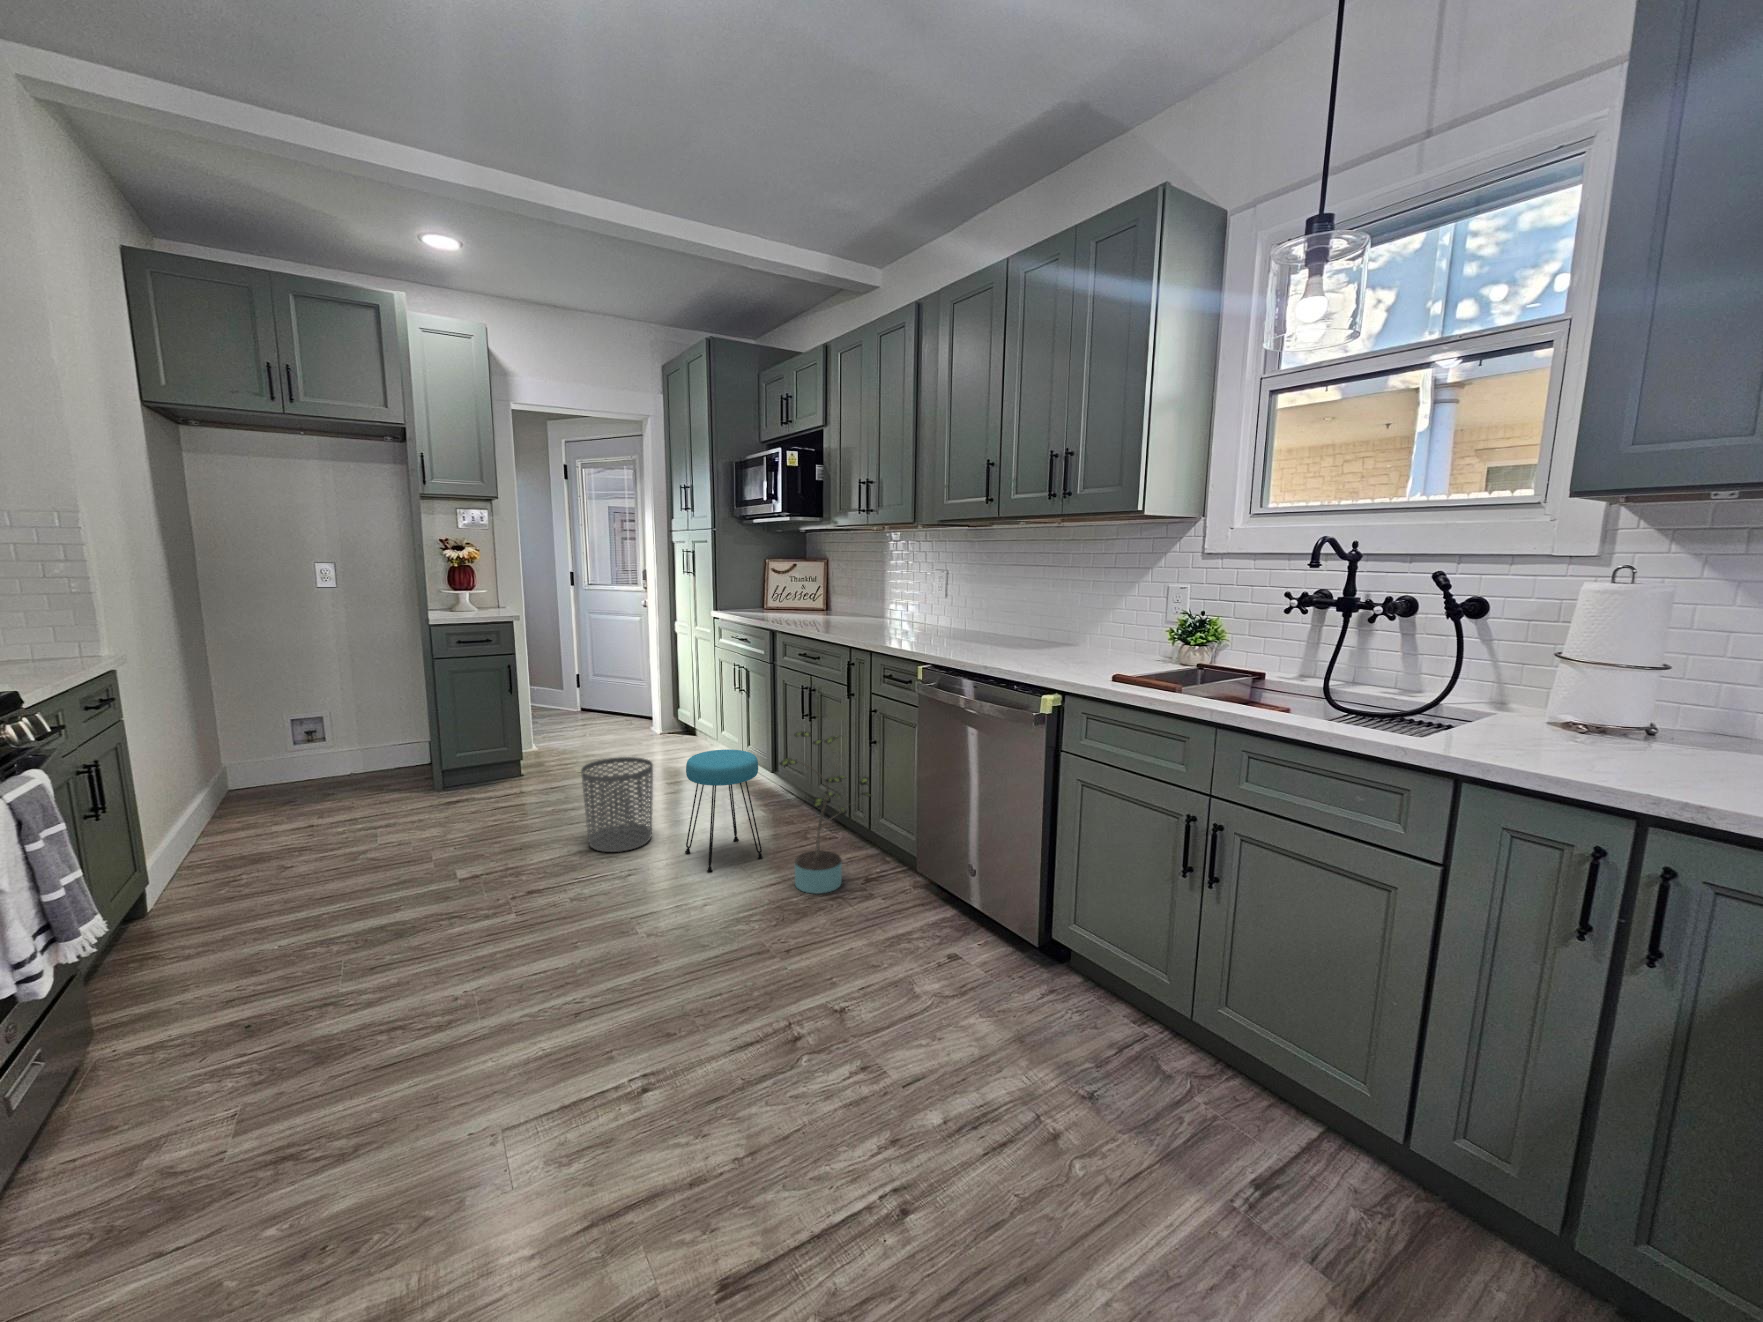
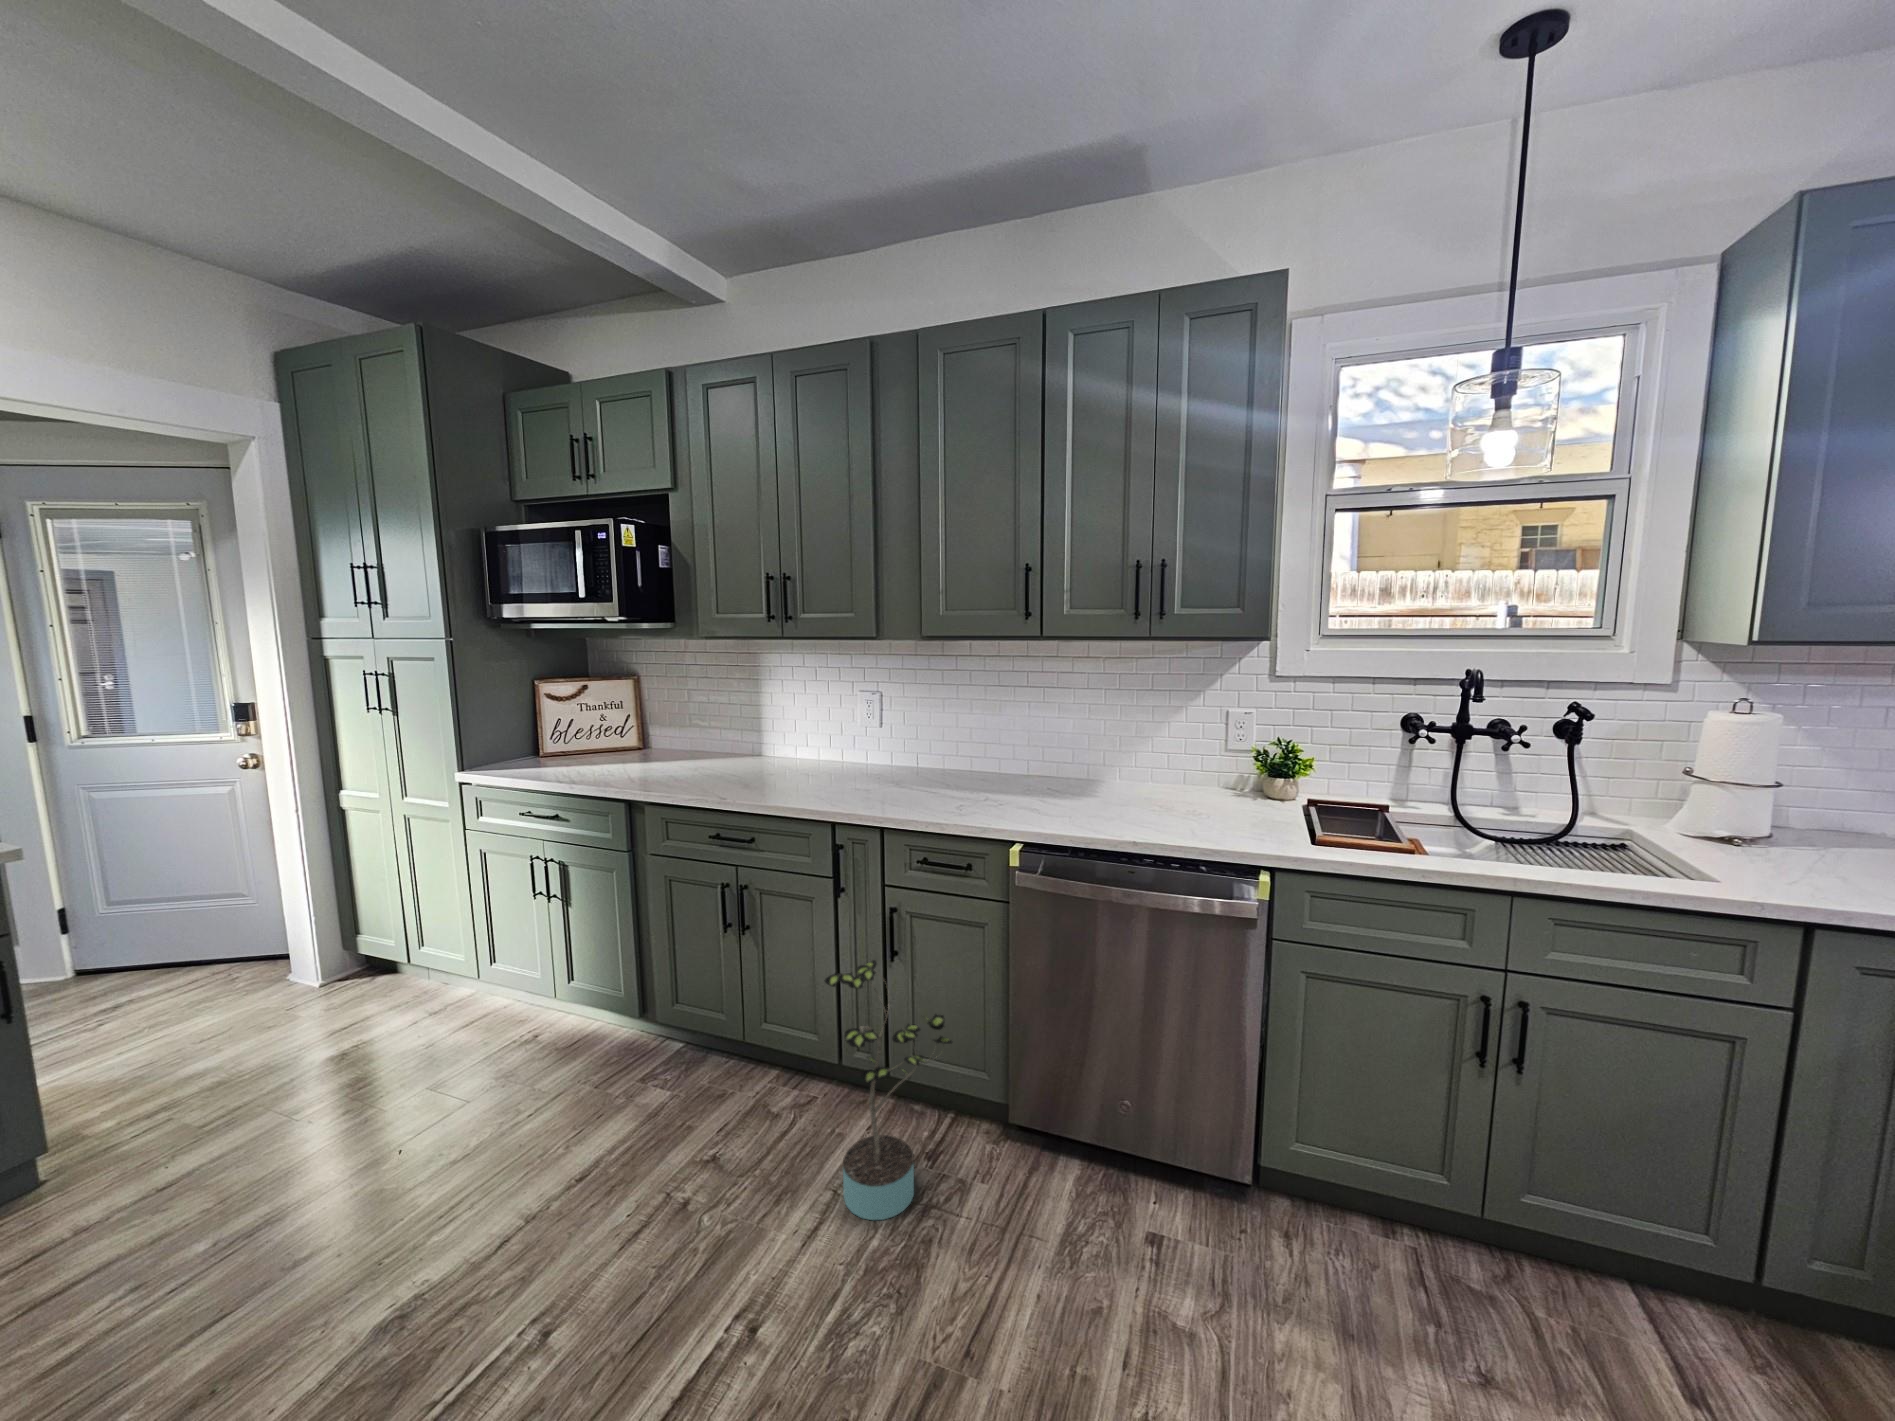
stool: present [685,749,763,871] -> none [612,1019,753,1253]
waste bin: present [581,757,653,852] -> none [360,1086,520,1310]

